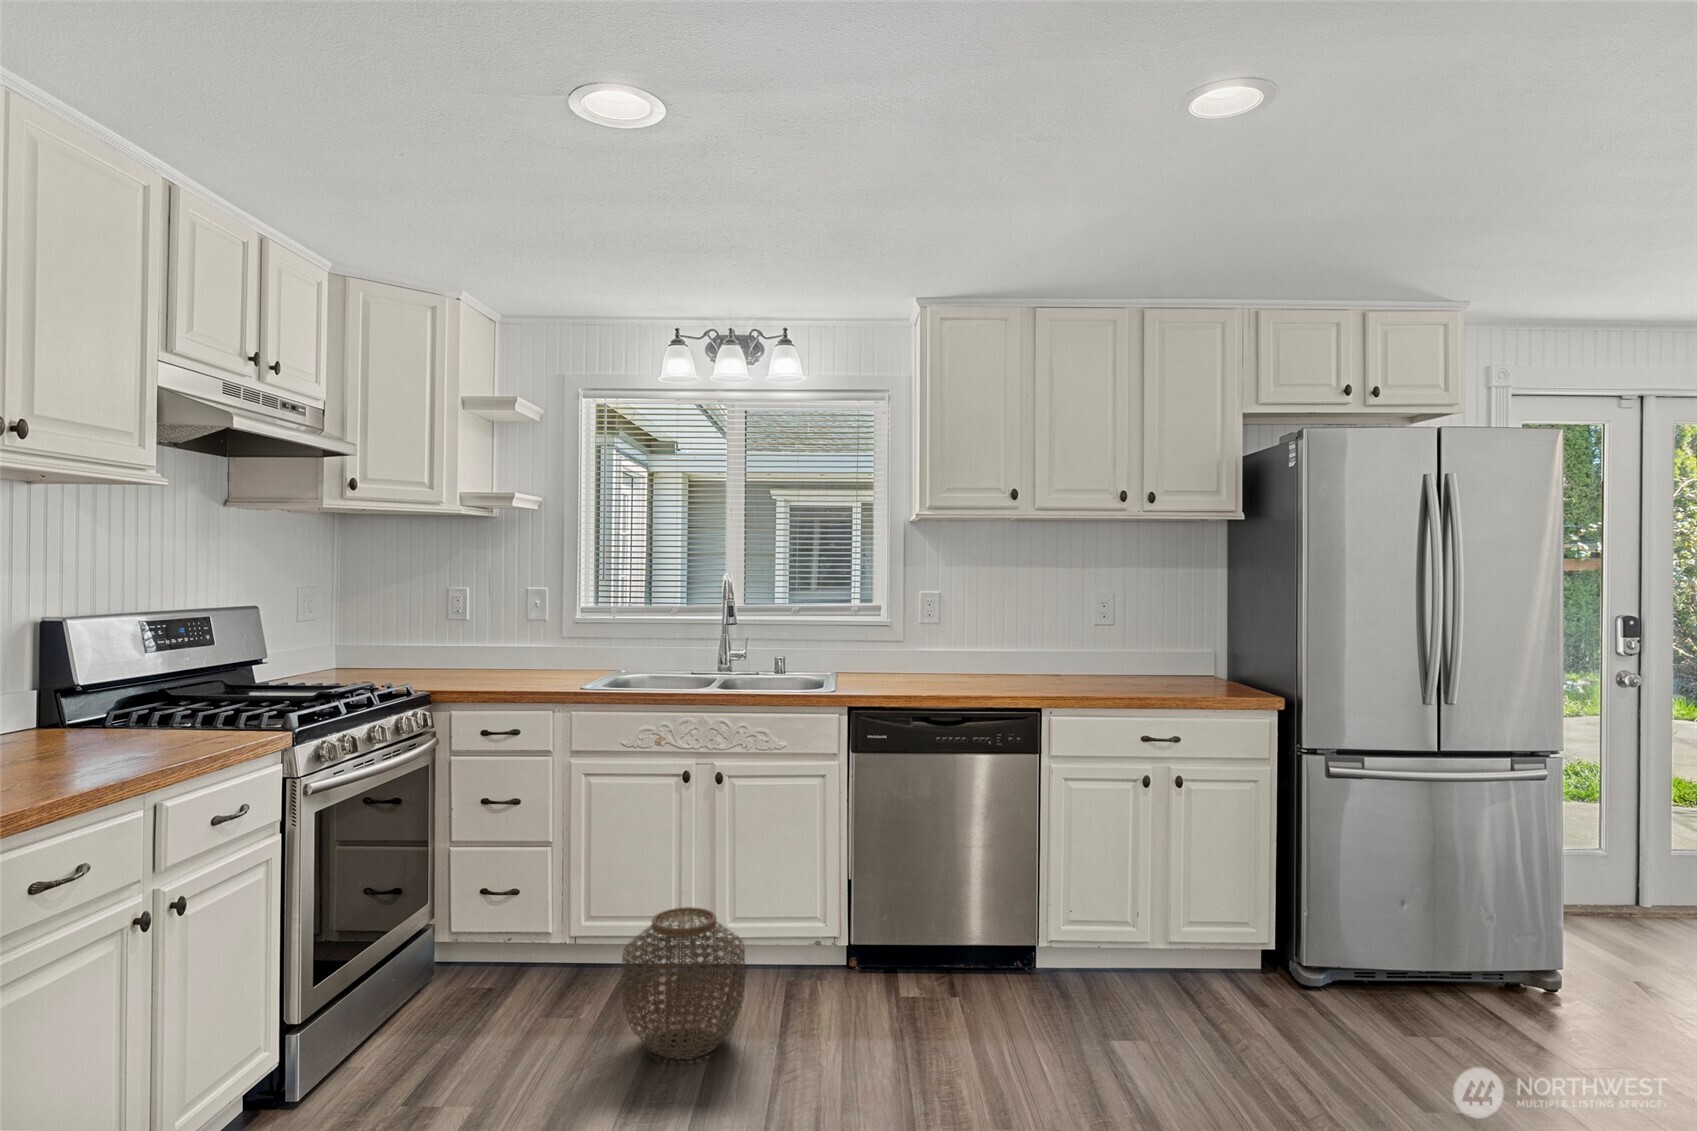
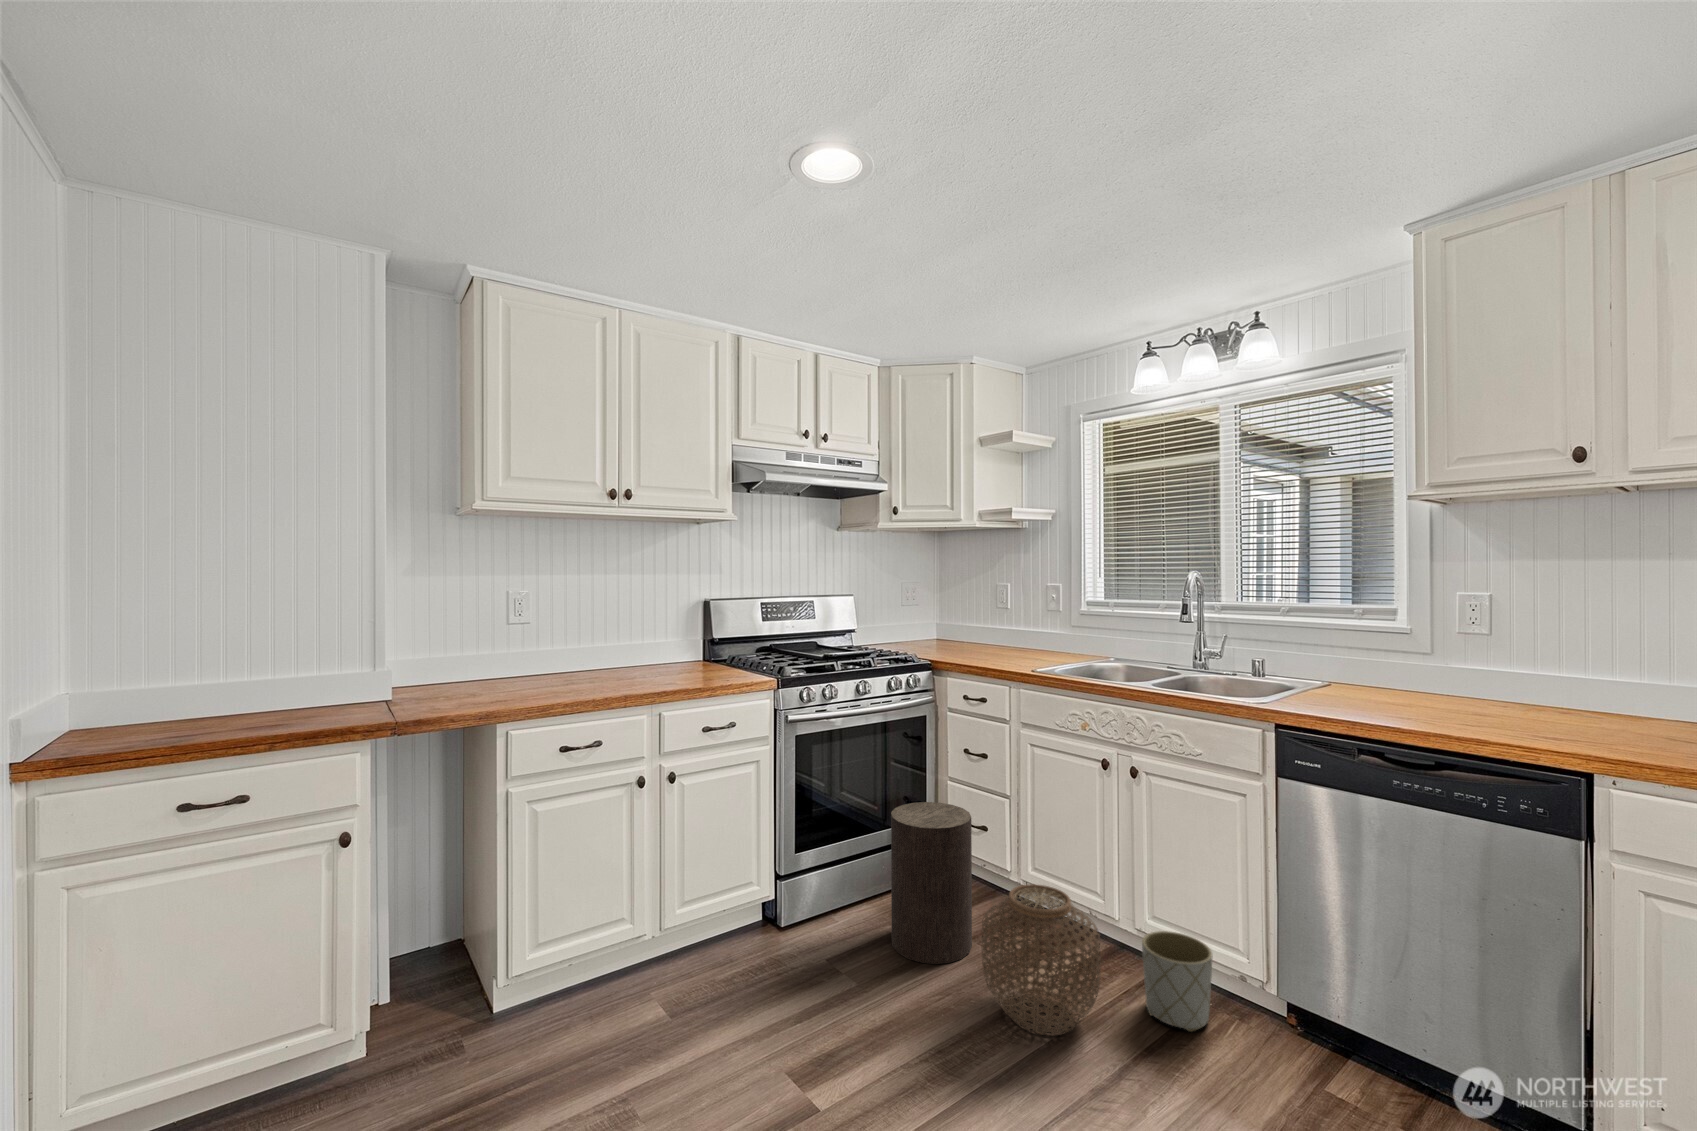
stool: none [456,861,562,1059] -> present [891,802,972,964]
planter: none [749,921,810,1005] -> present [1142,931,1213,1032]

